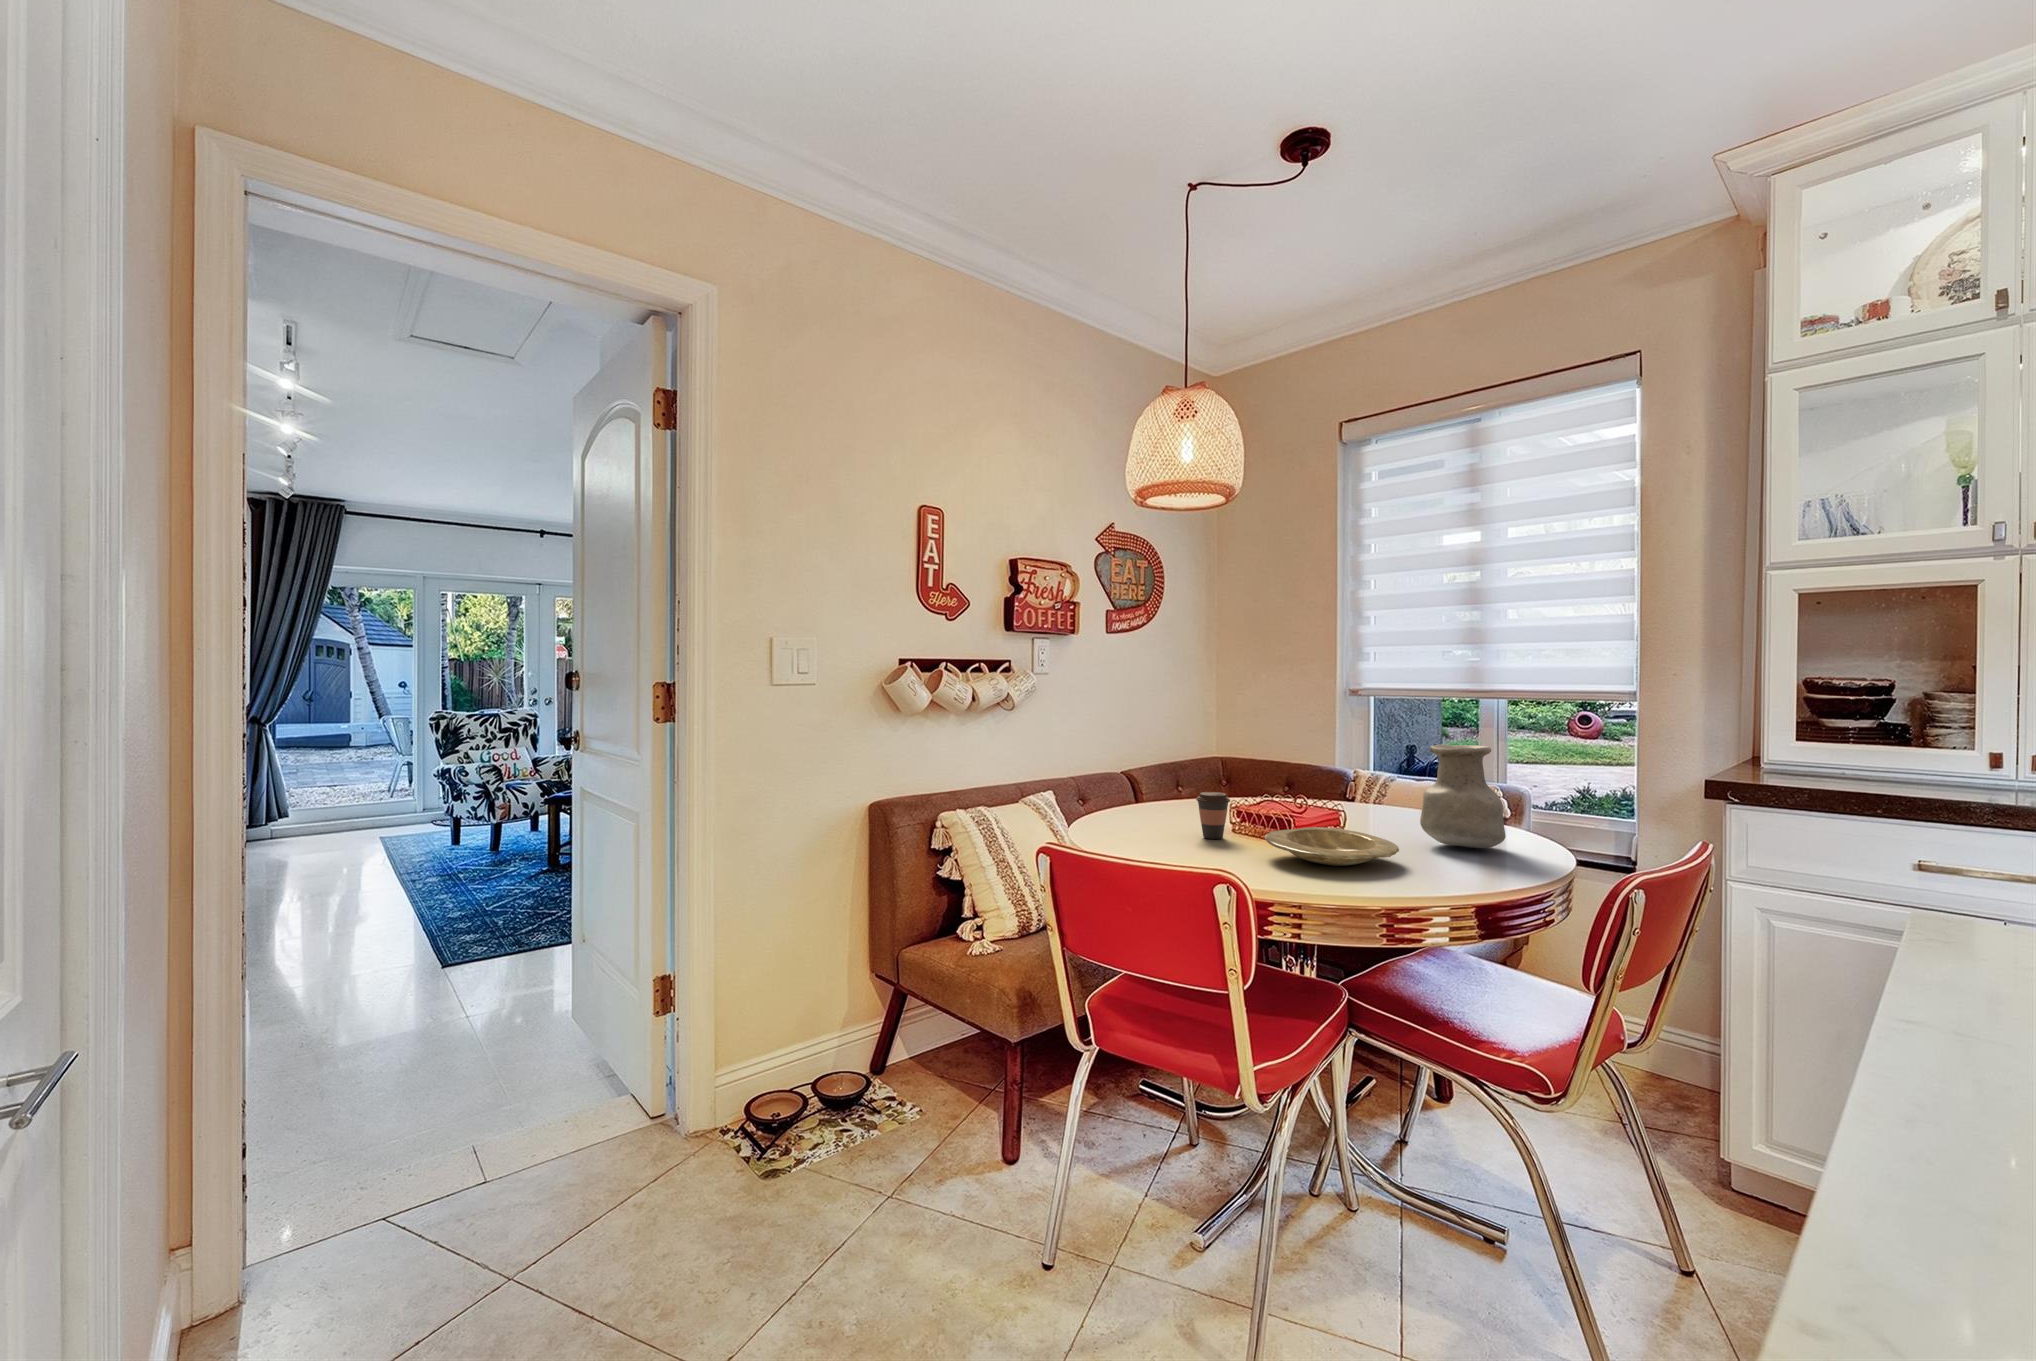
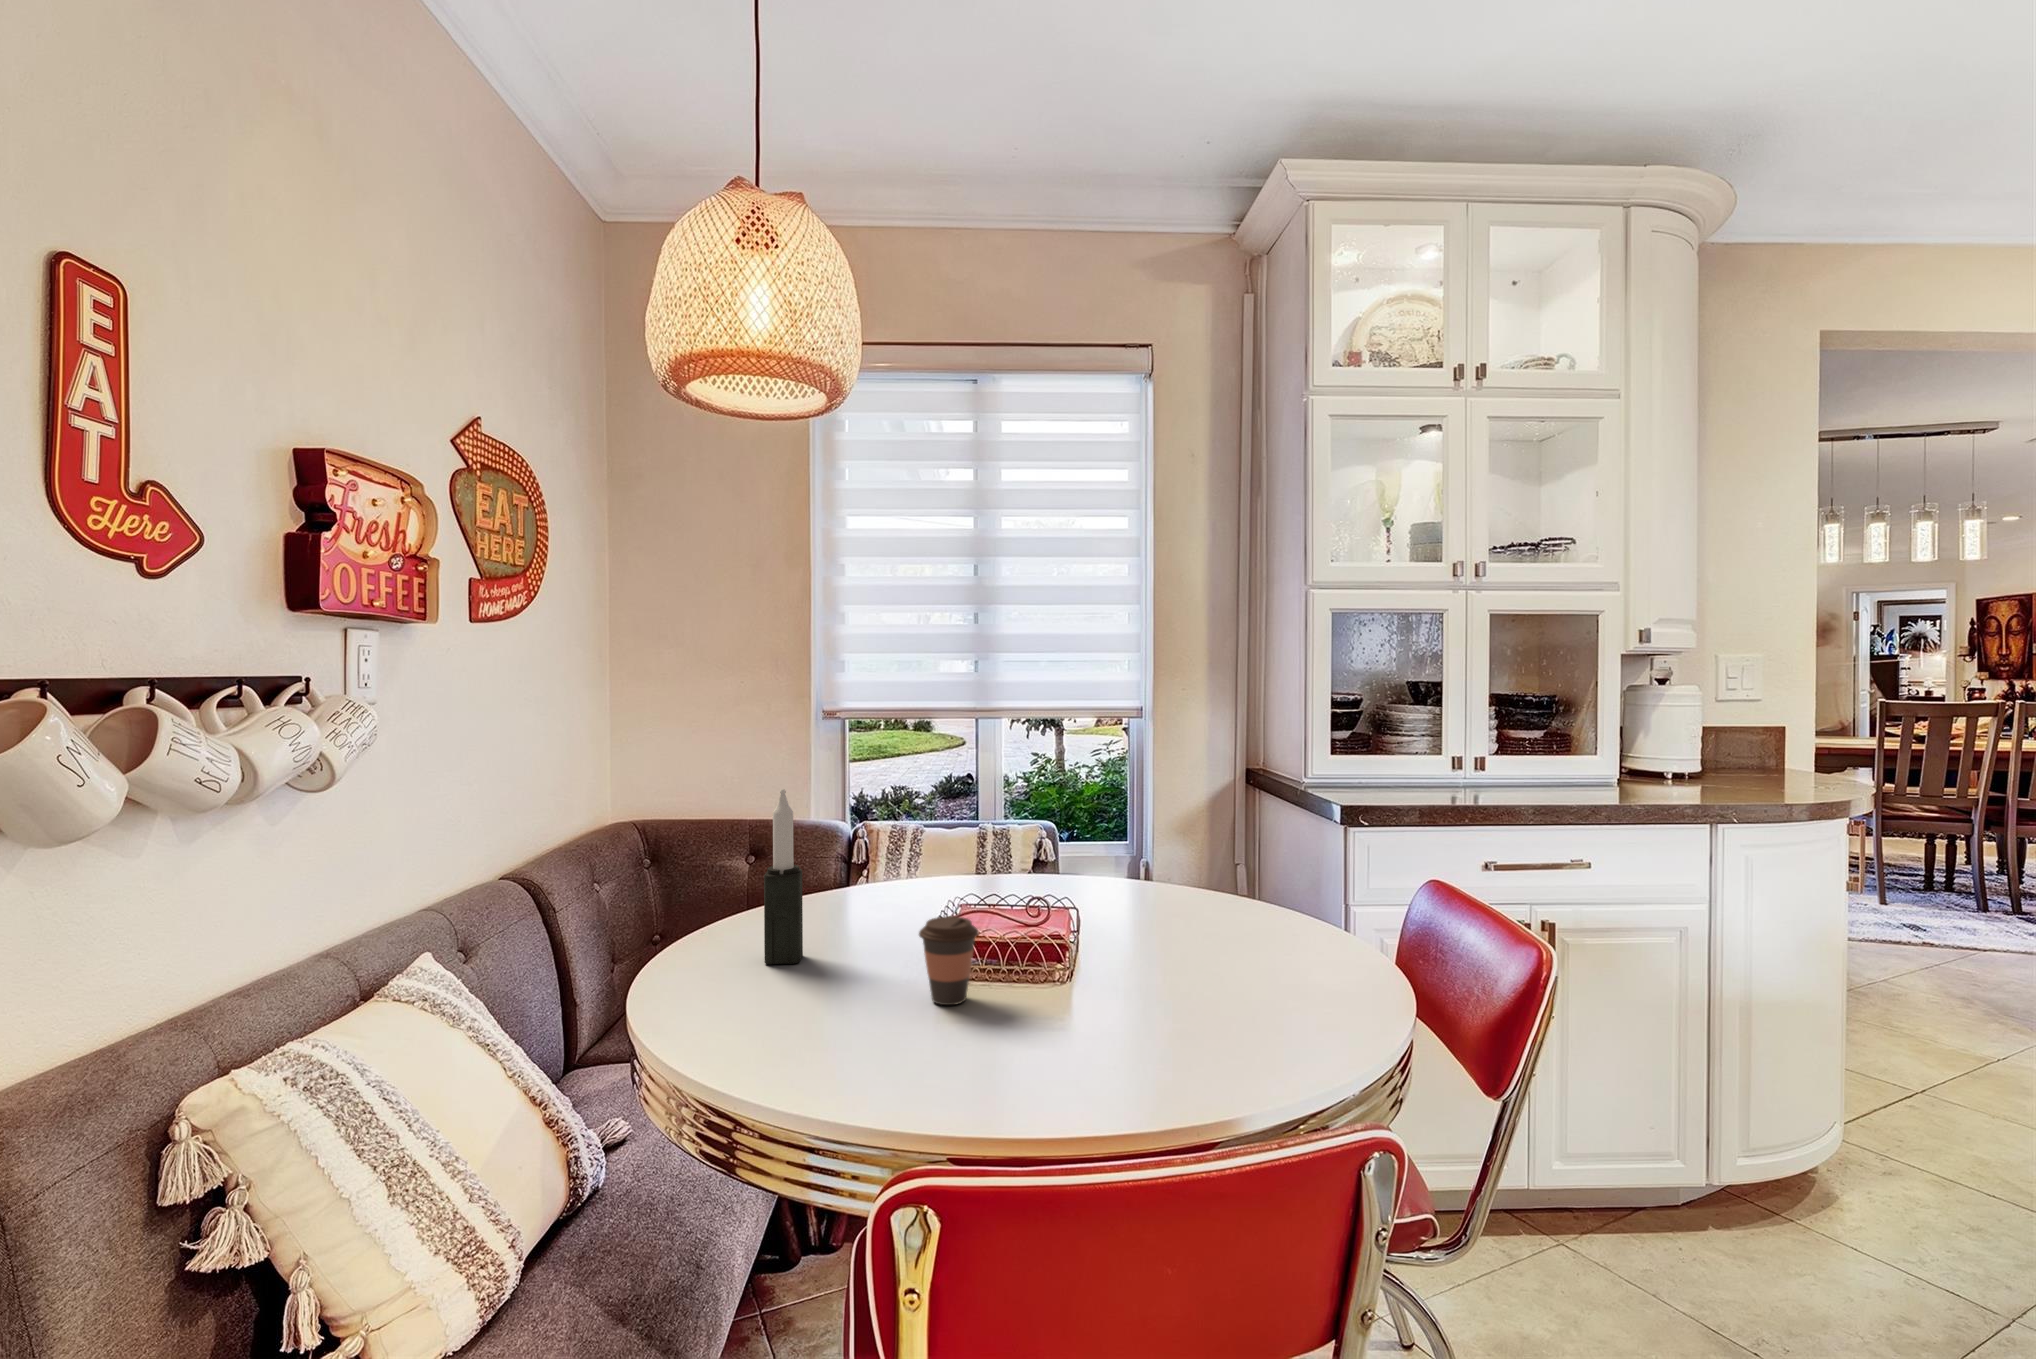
candle: none [1161,721,1185,816] -> present [764,789,803,964]
vase: present [1420,744,1506,848] -> none [1178,791,1281,930]
plate: present [1265,827,1399,866] -> none [1091,942,1282,1016]

